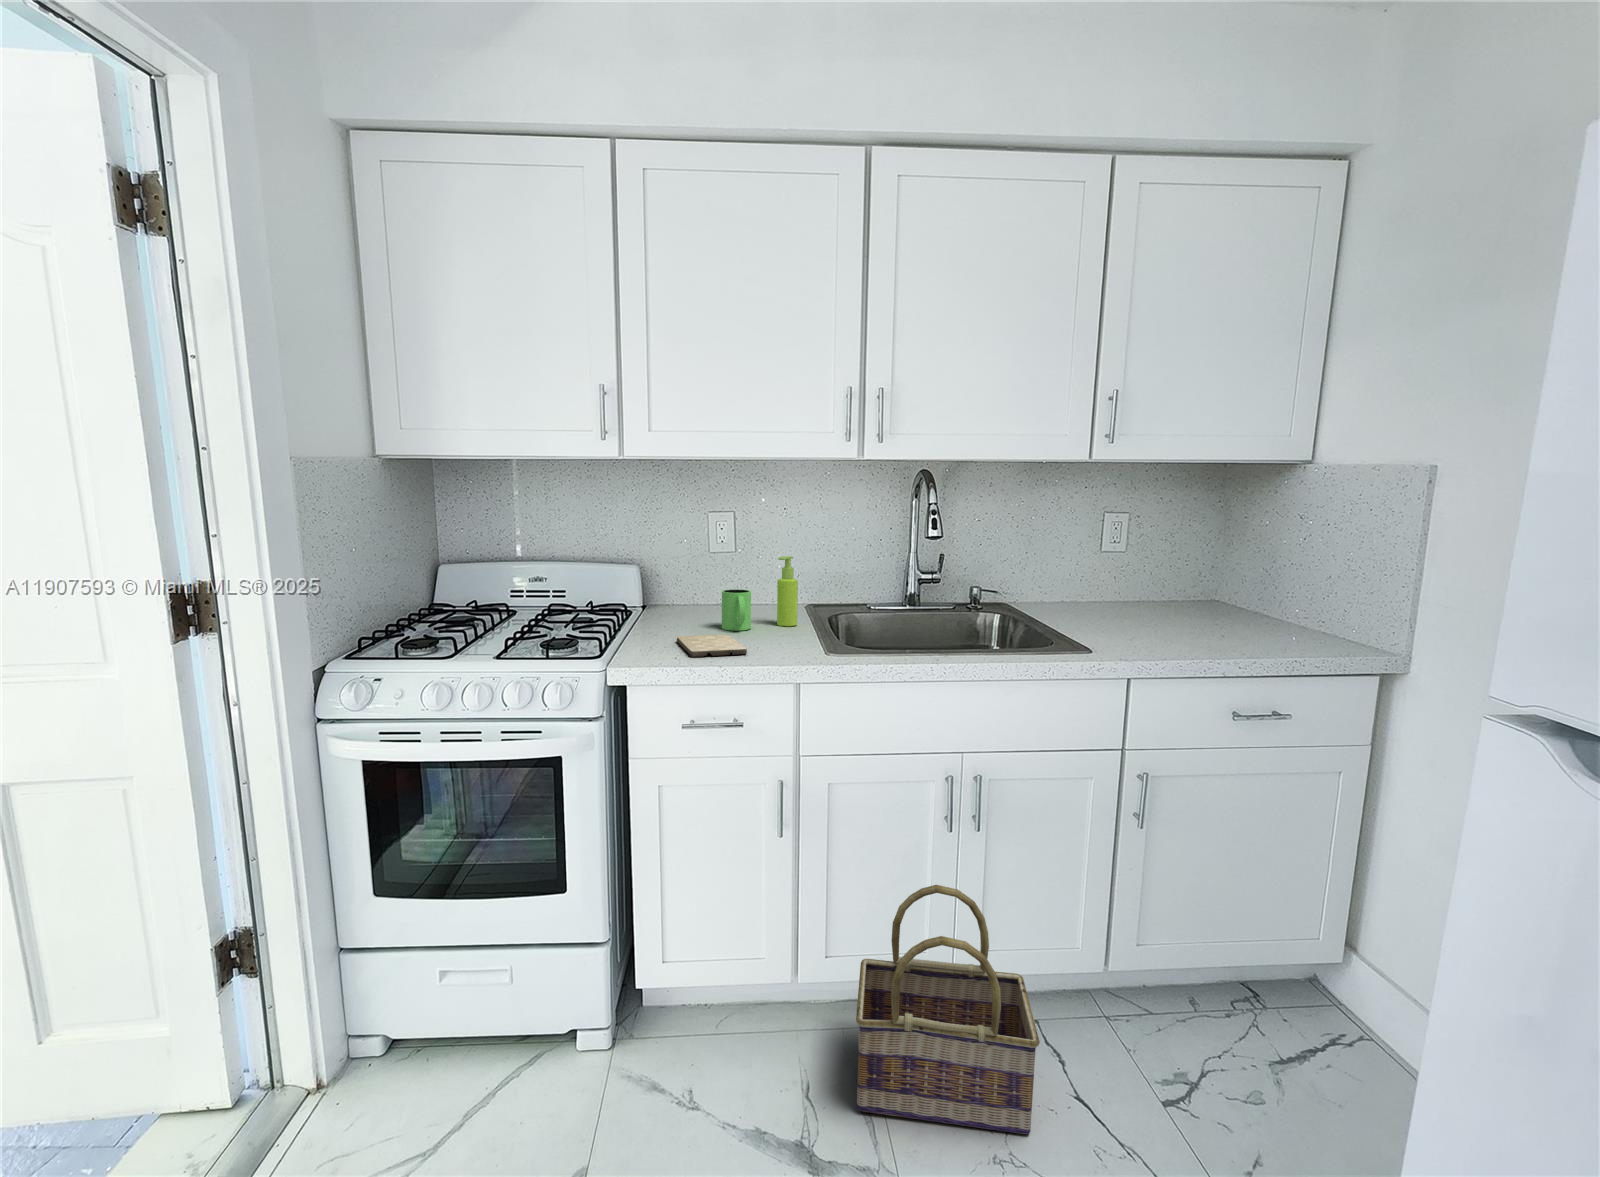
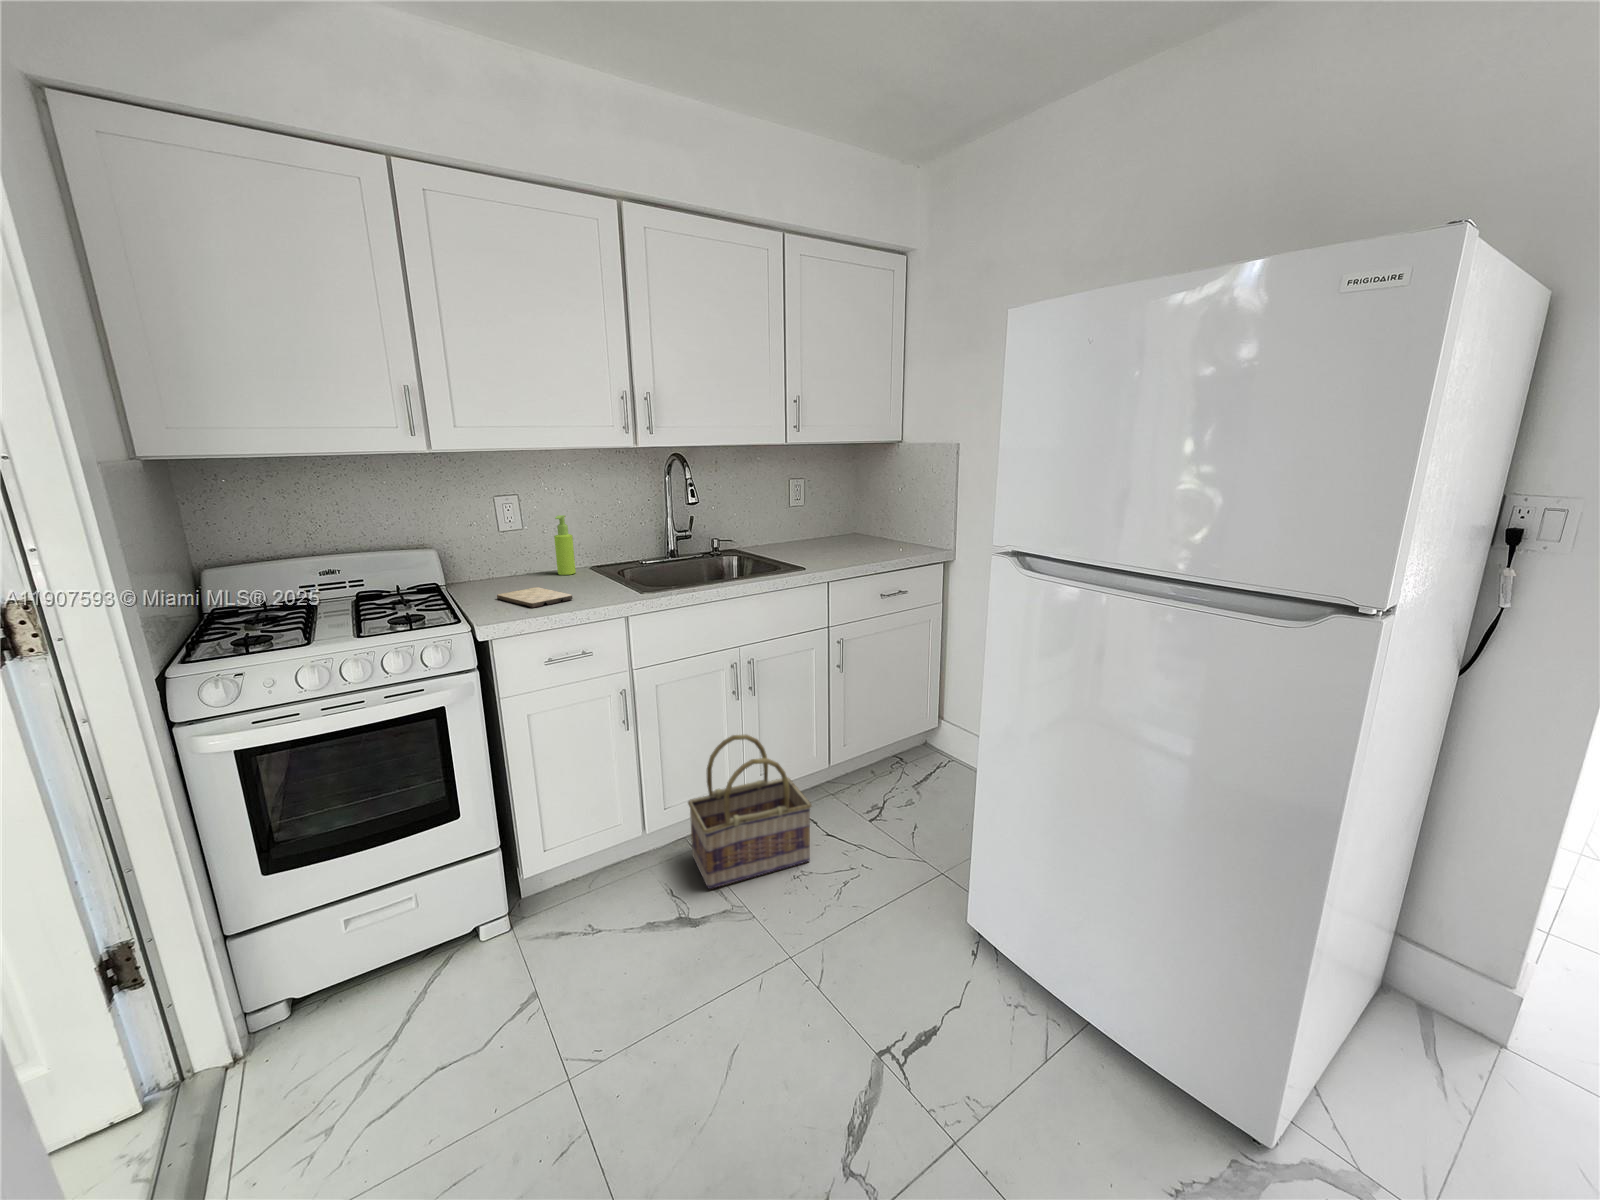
mug: present [722,589,751,631] -> none [512,548,542,584]

